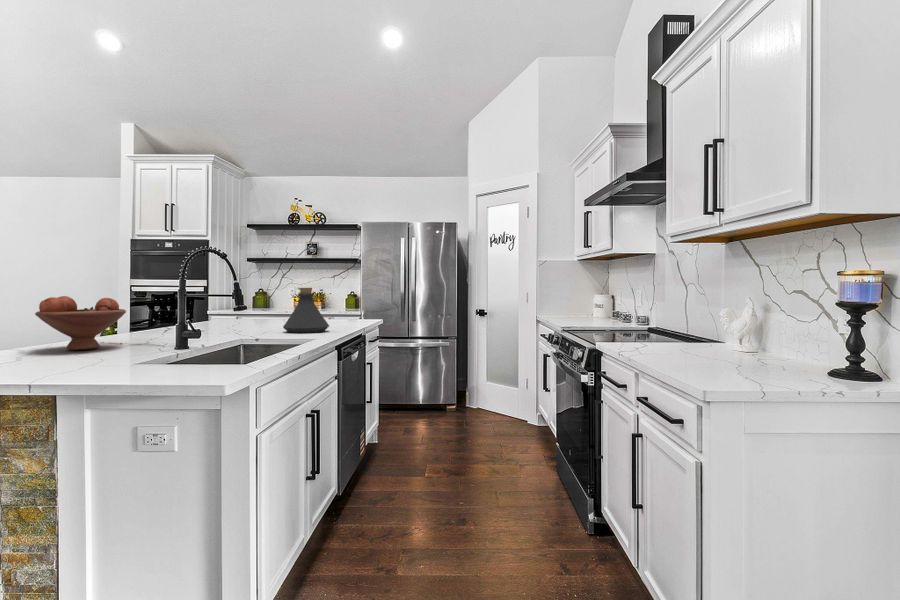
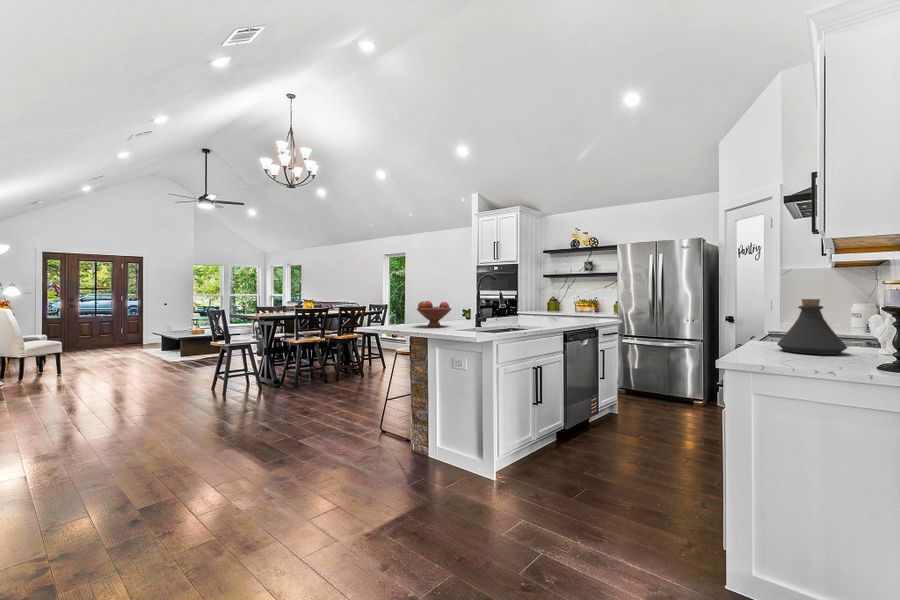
bottle: present [283,288,329,333] -> present [777,299,847,355]

